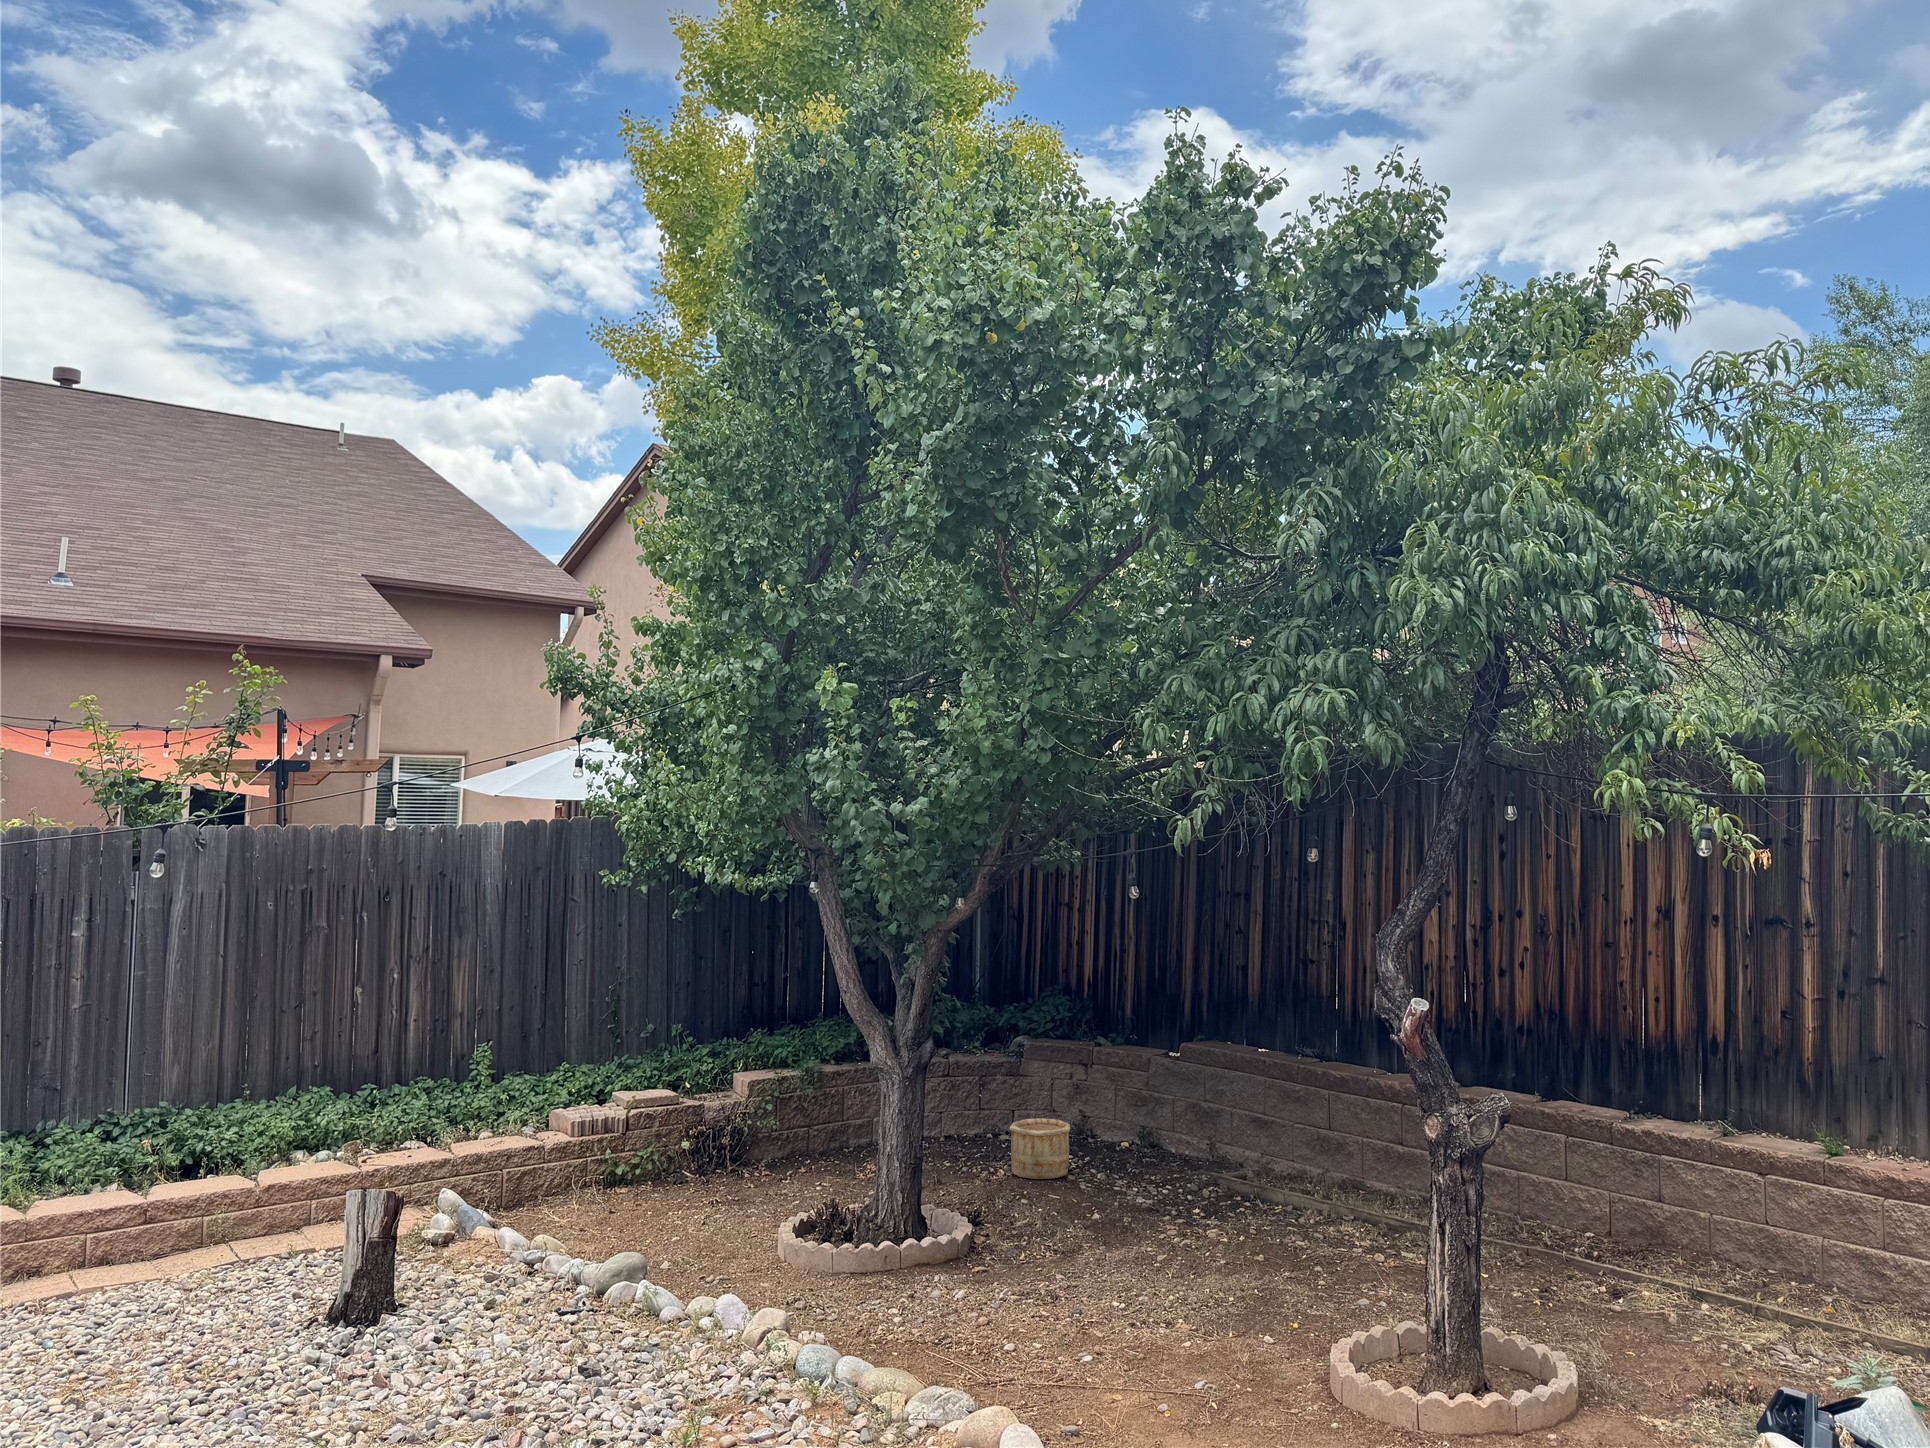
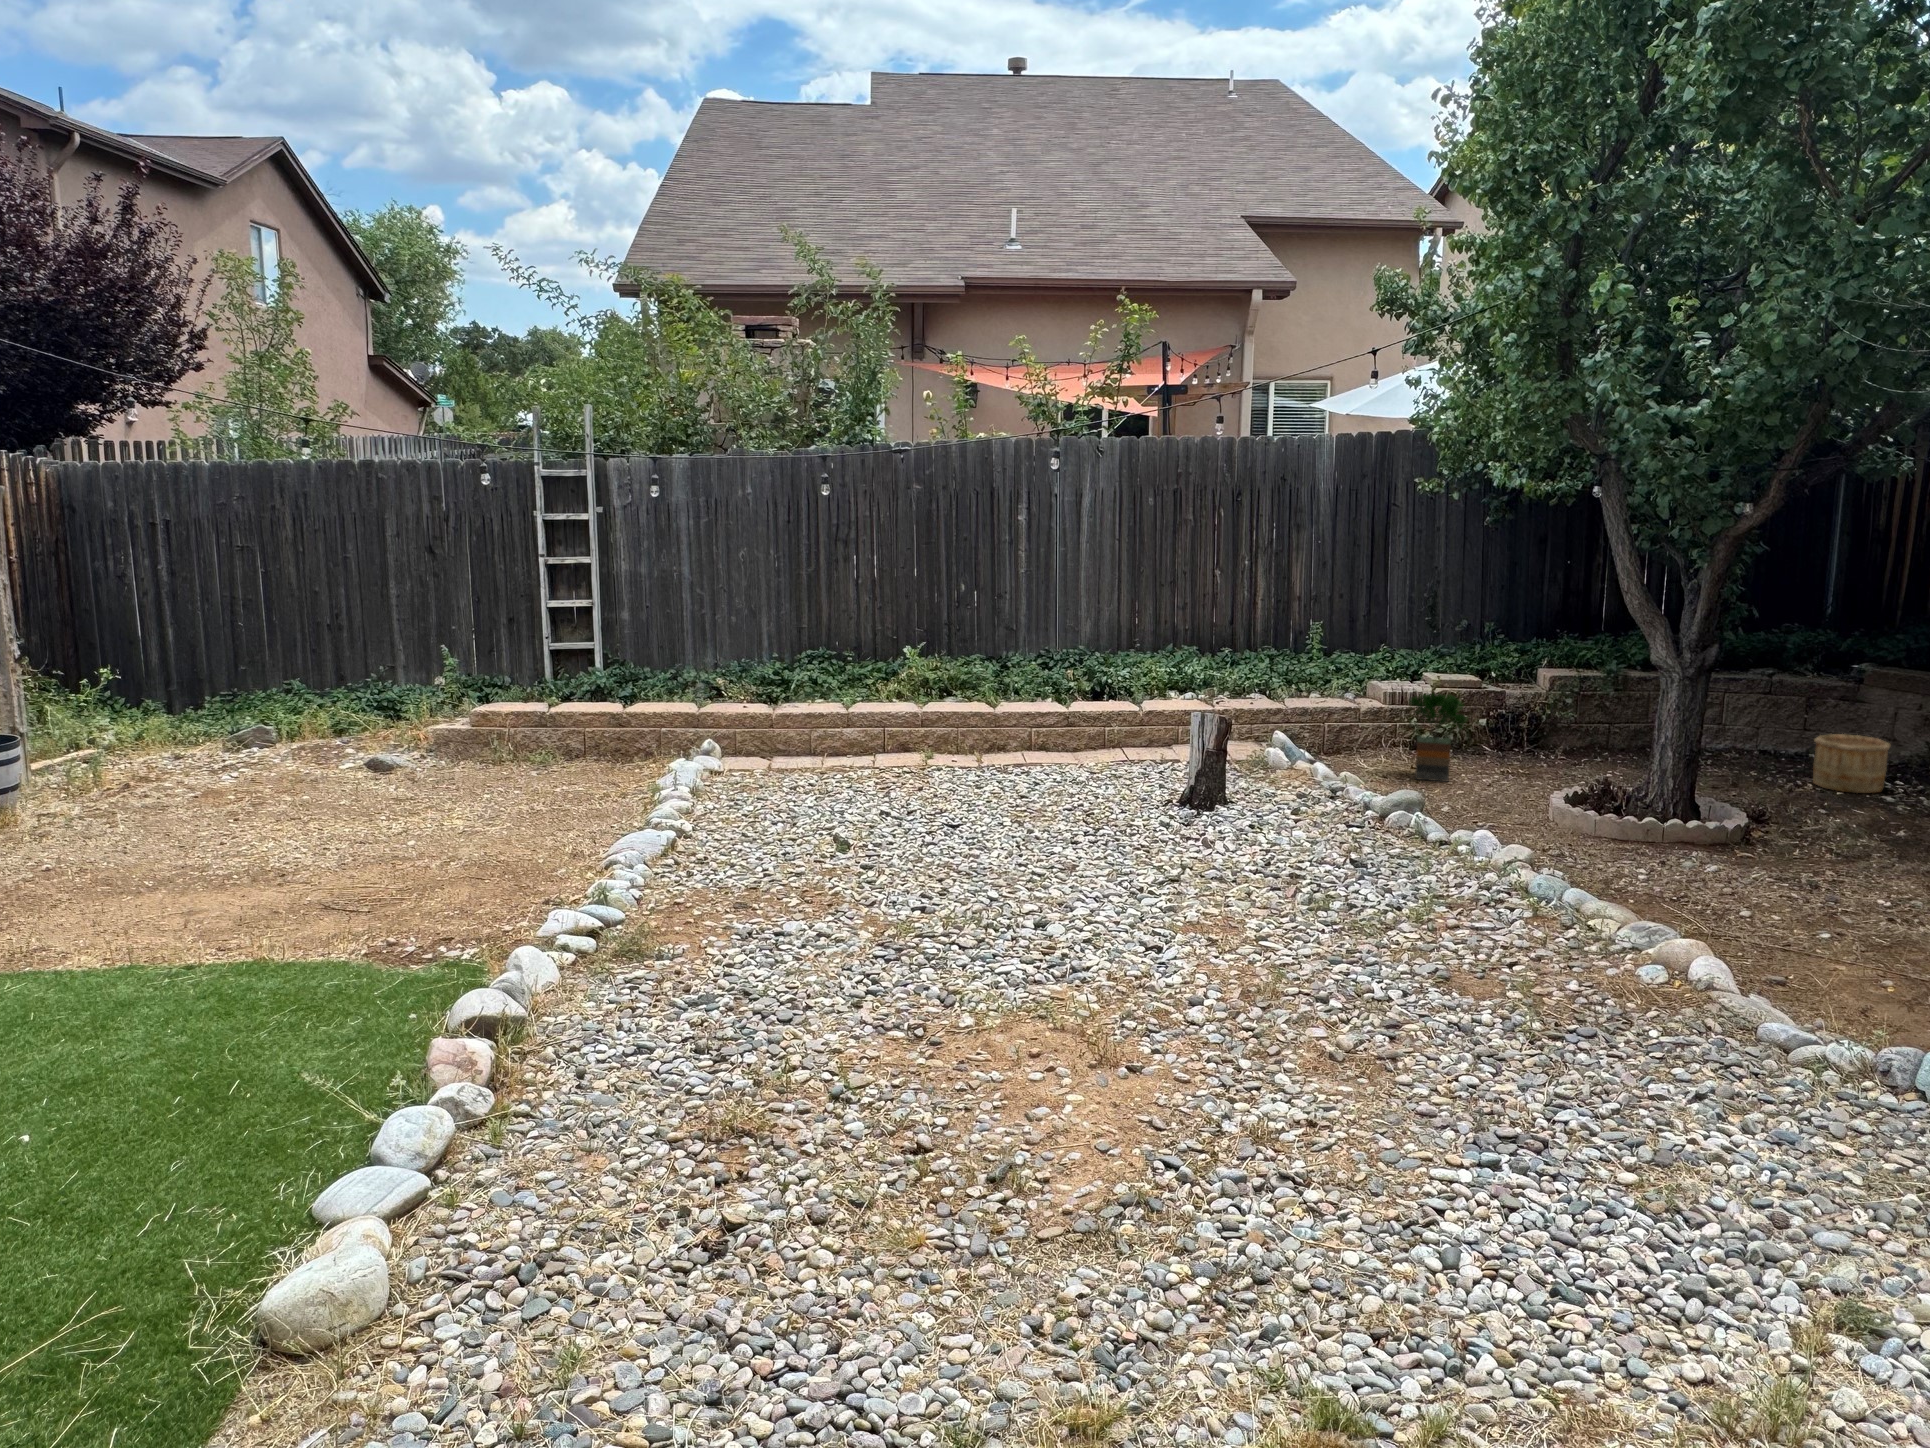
potted tree: none [617,1118,689,1231] -> present [1409,693,1467,782]

